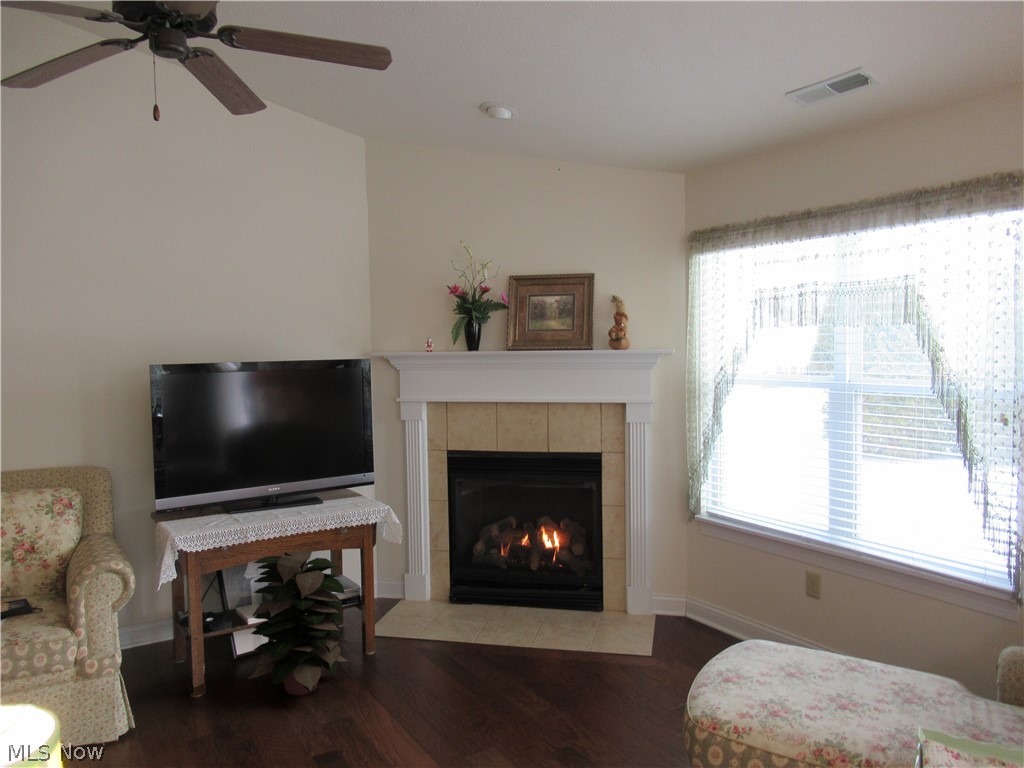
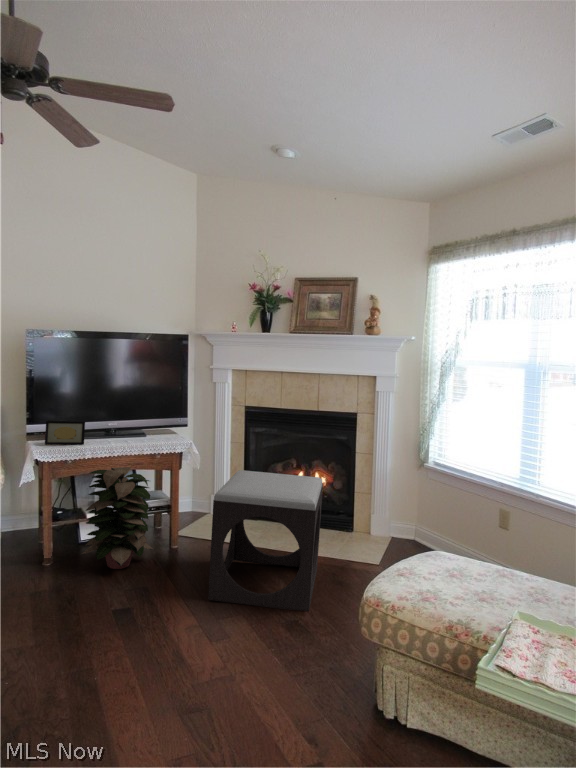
picture frame: none [185,489,241,526] -> present [45,421,85,445]
footstool: none [445,543,589,734] -> present [208,470,323,611]

